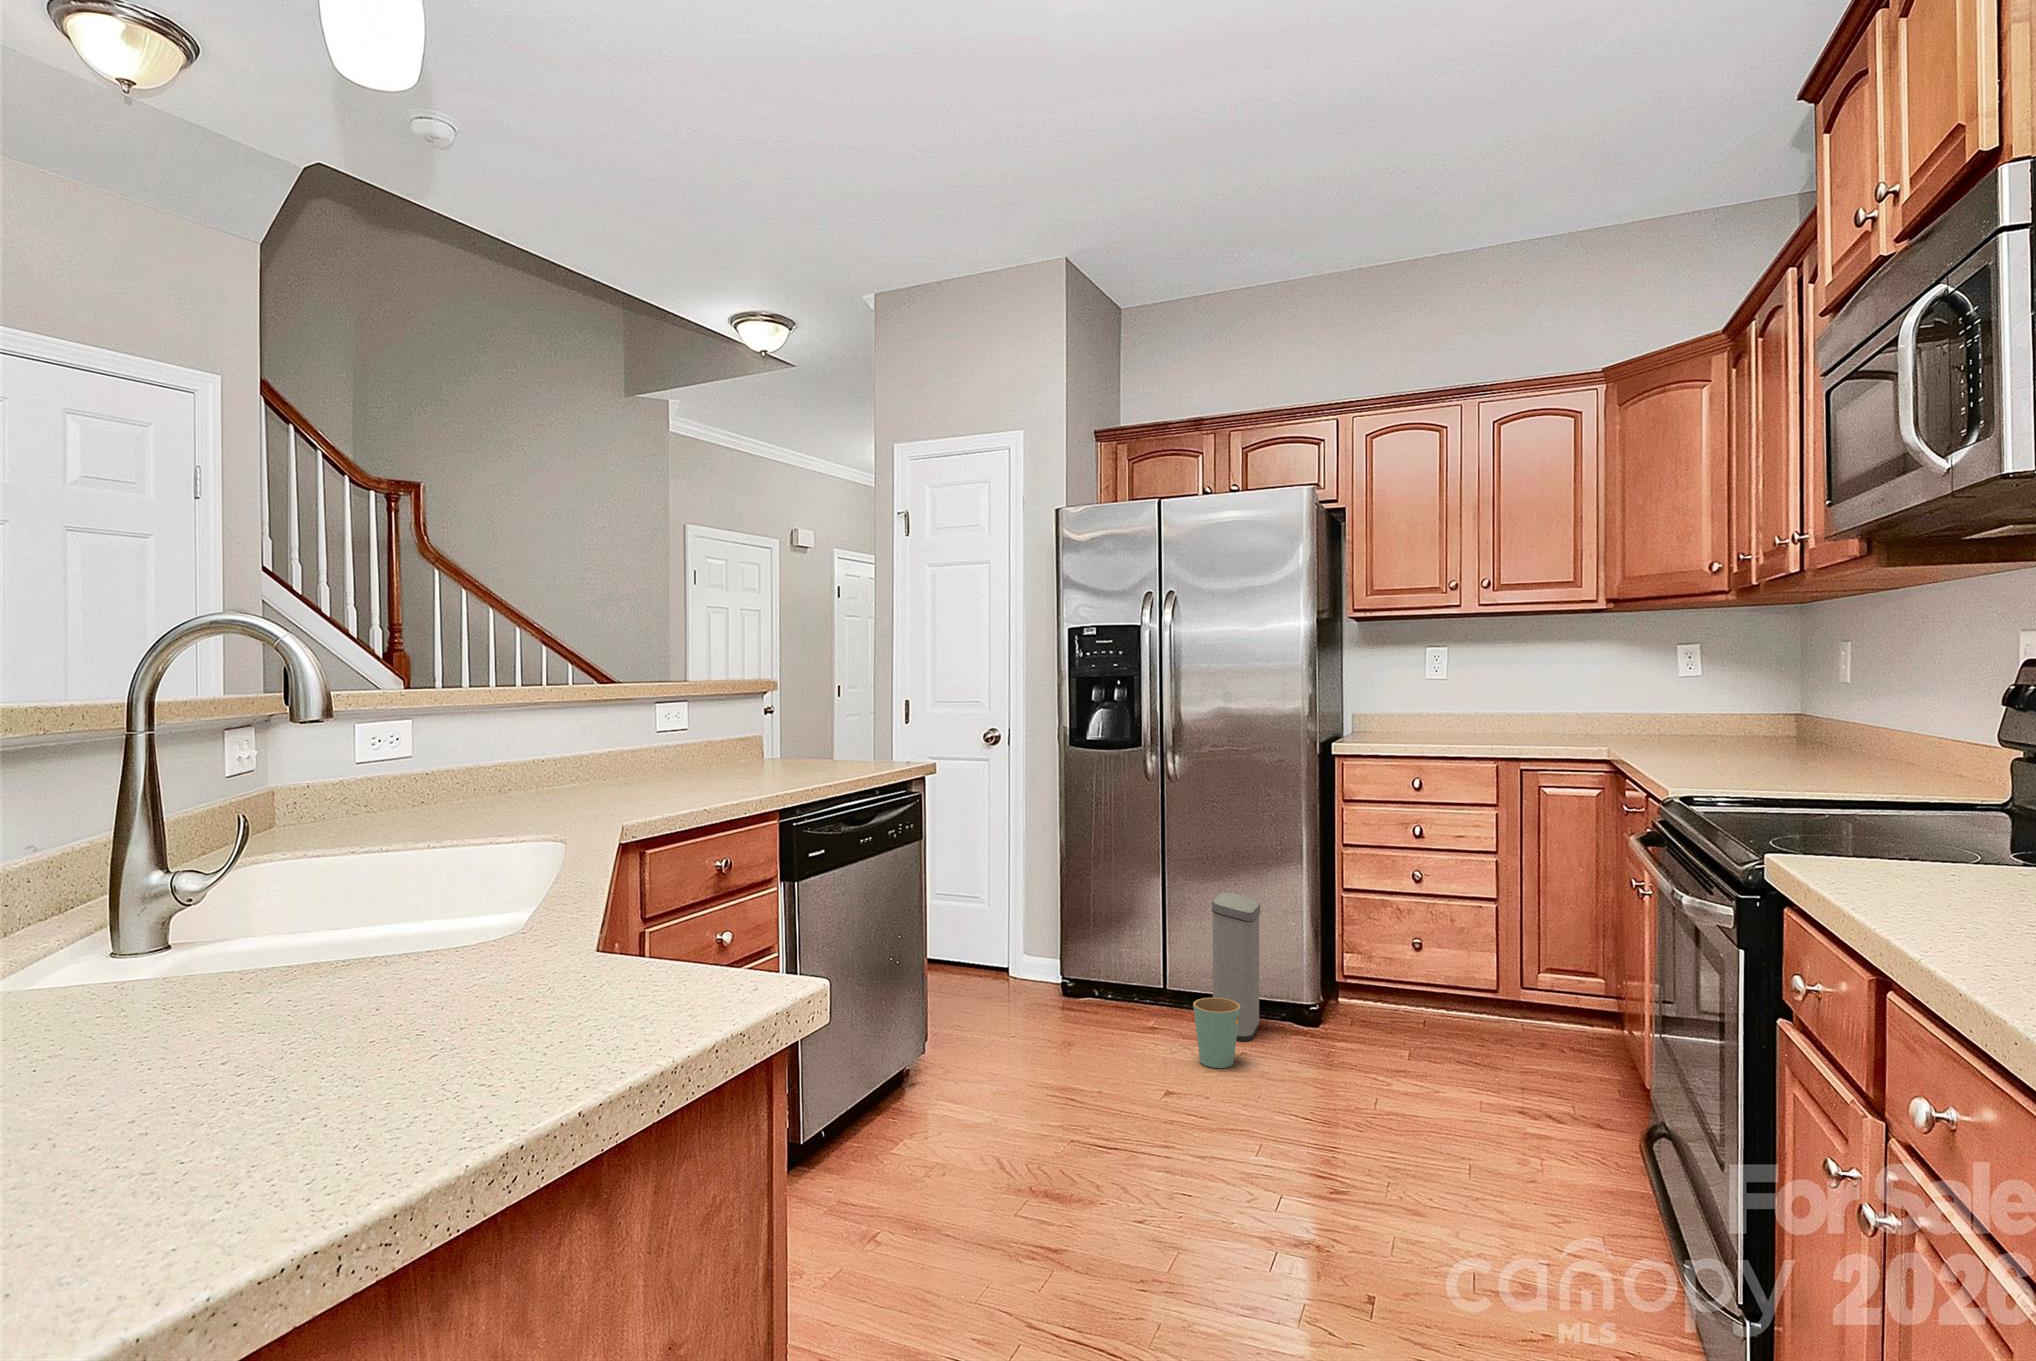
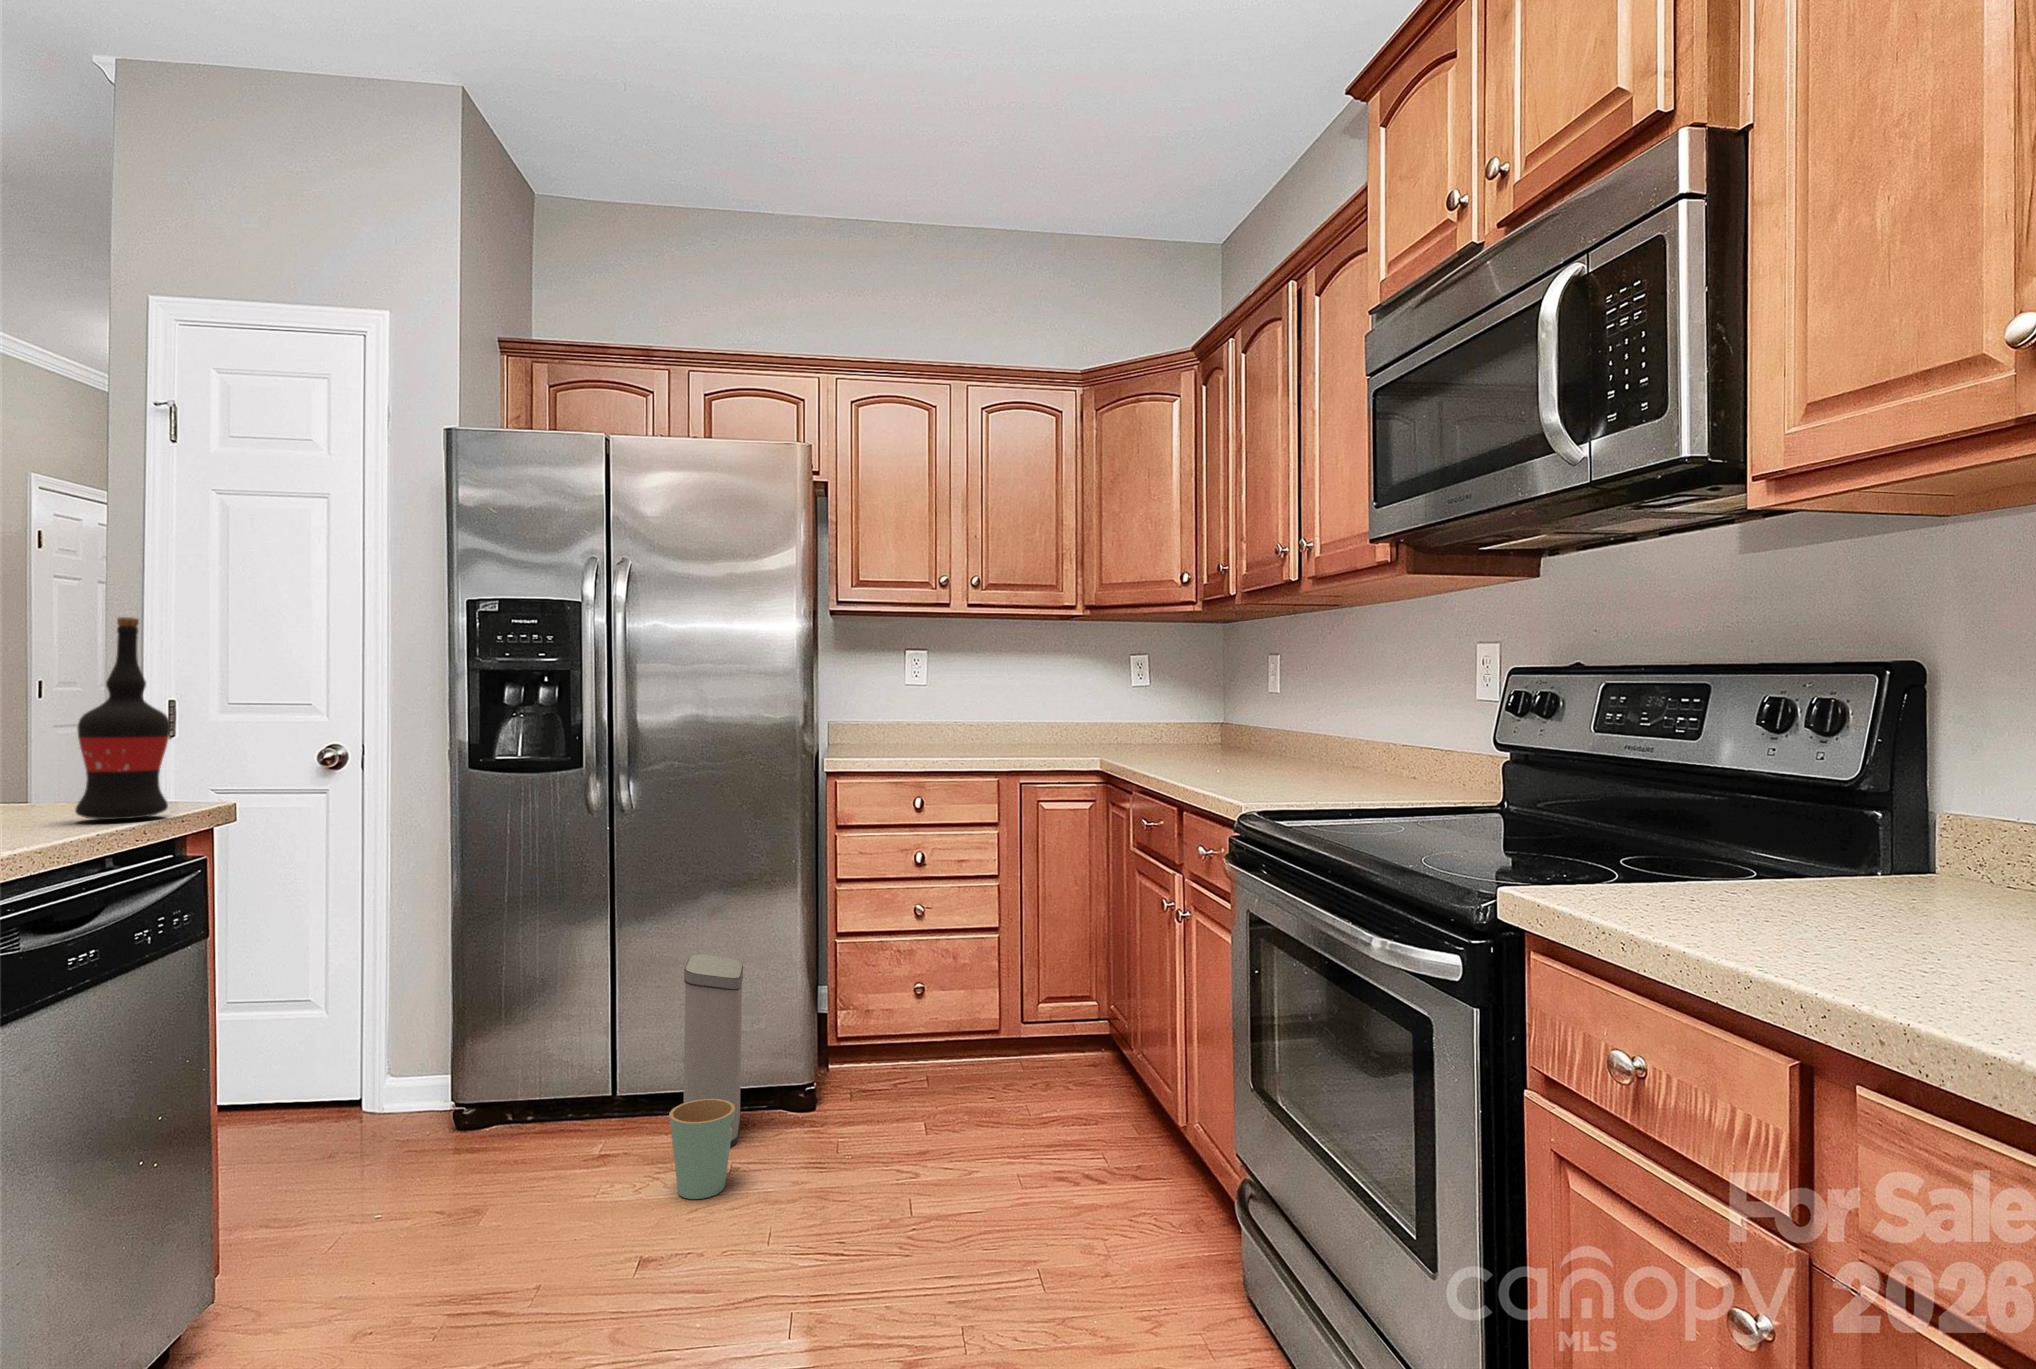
wine bottle: none [863,660,903,771] -> present [75,617,170,820]

